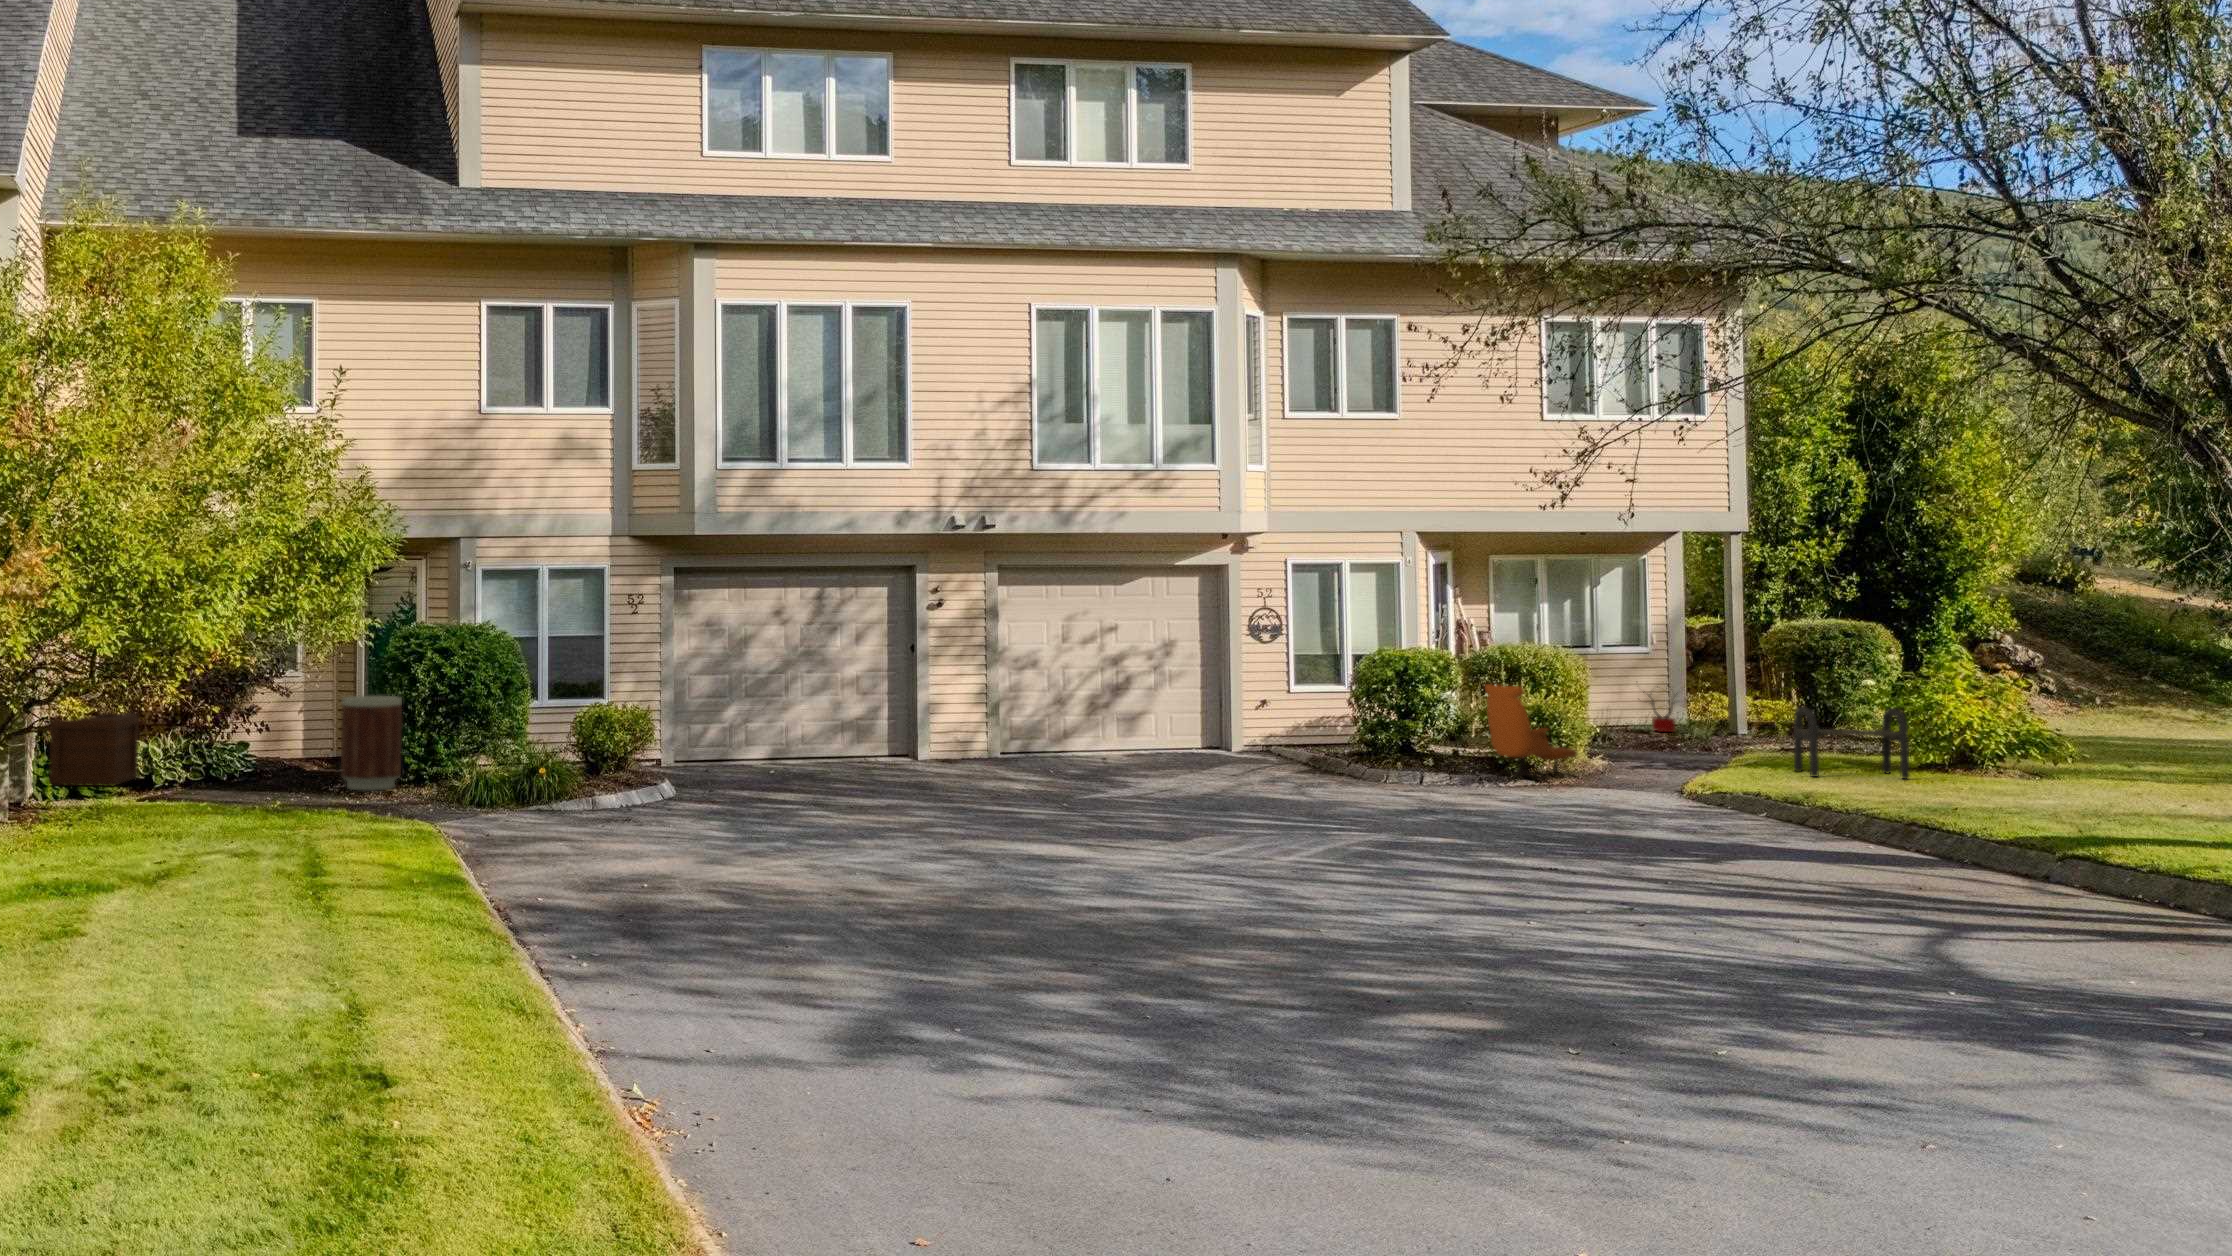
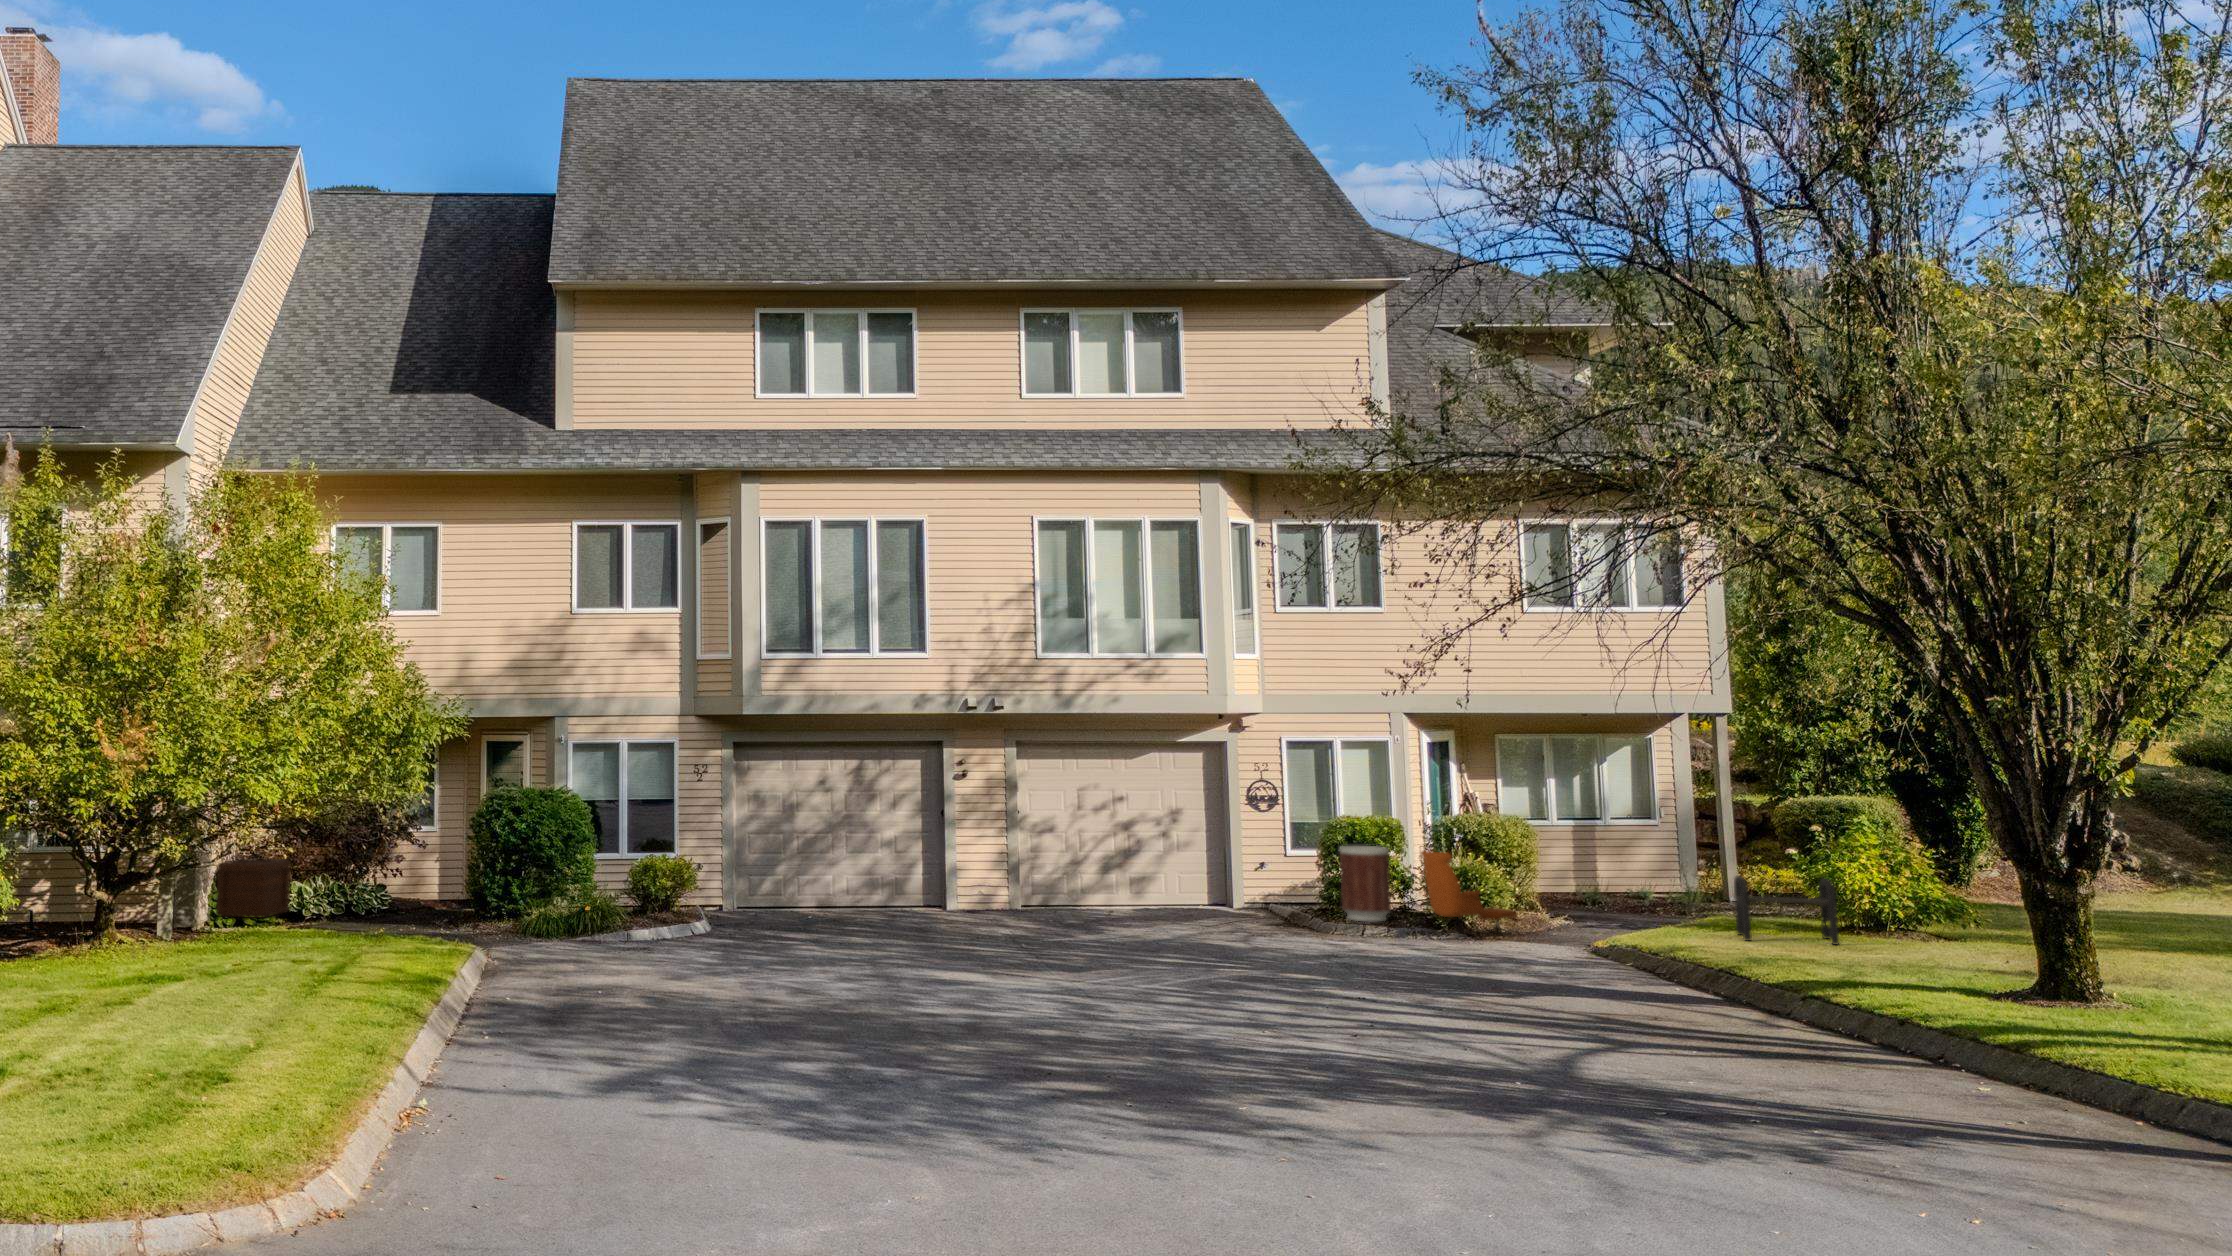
decorative plant: present [1643,686,1677,732] -> none [1635,847,1695,896]
trash can: present [341,696,402,790] -> present [1339,846,1391,922]

